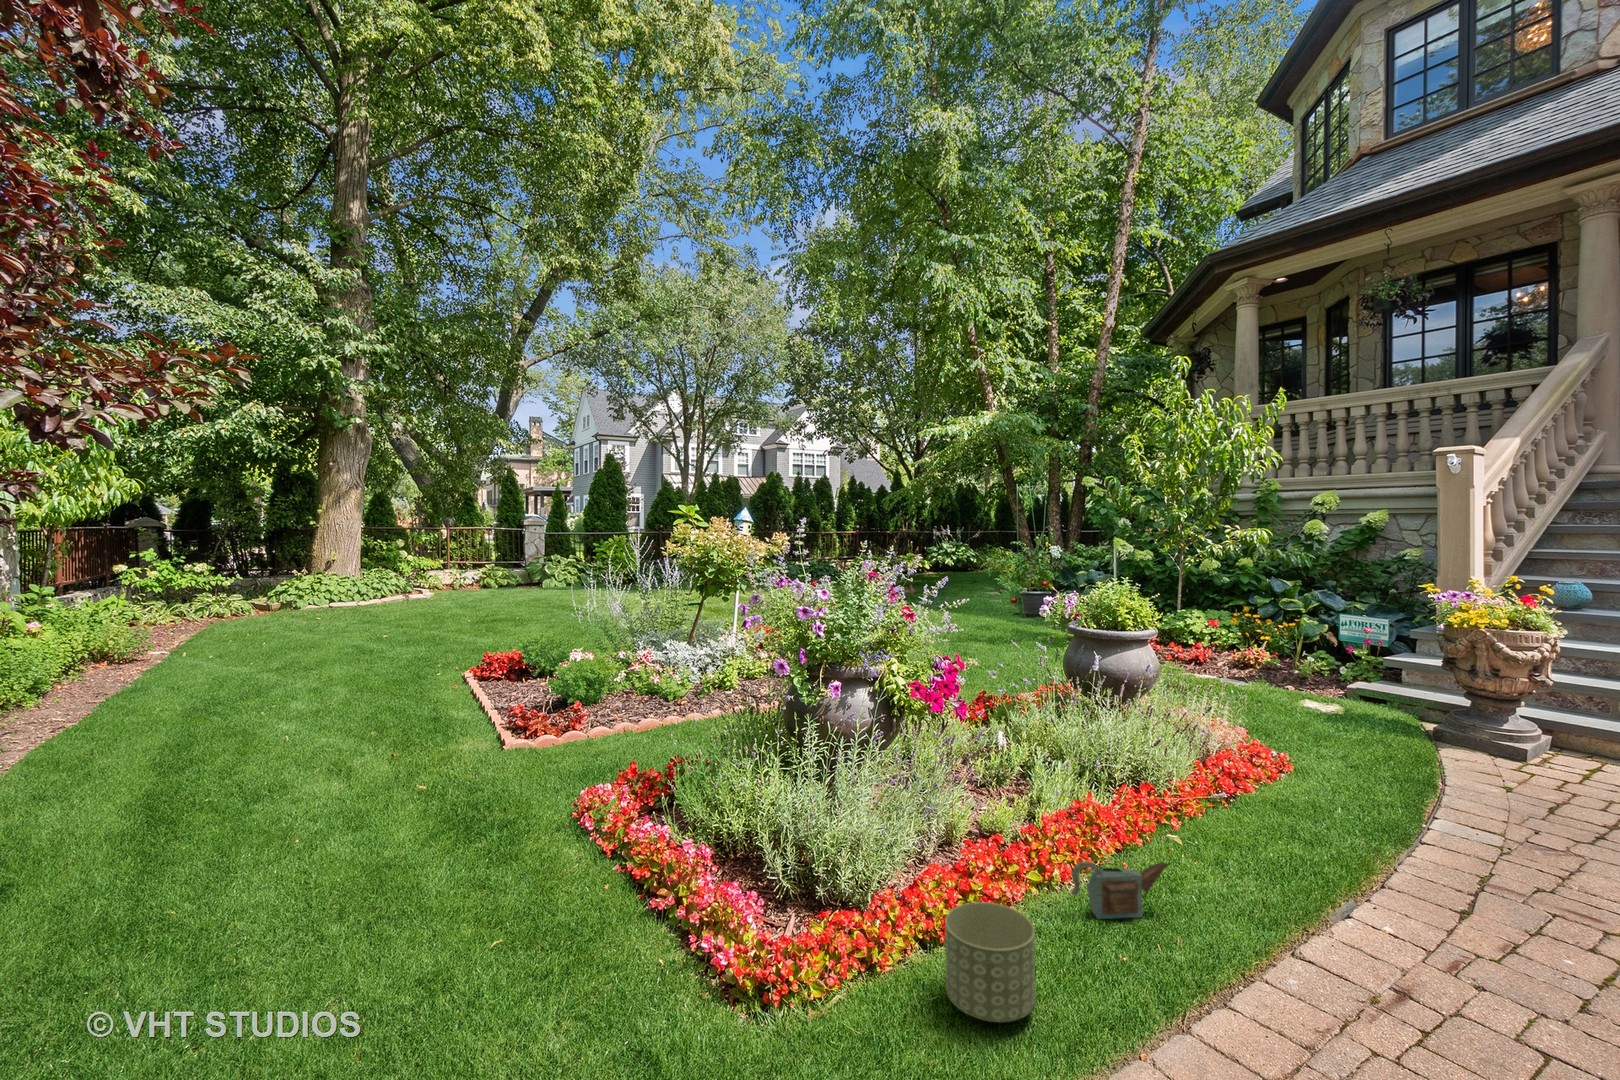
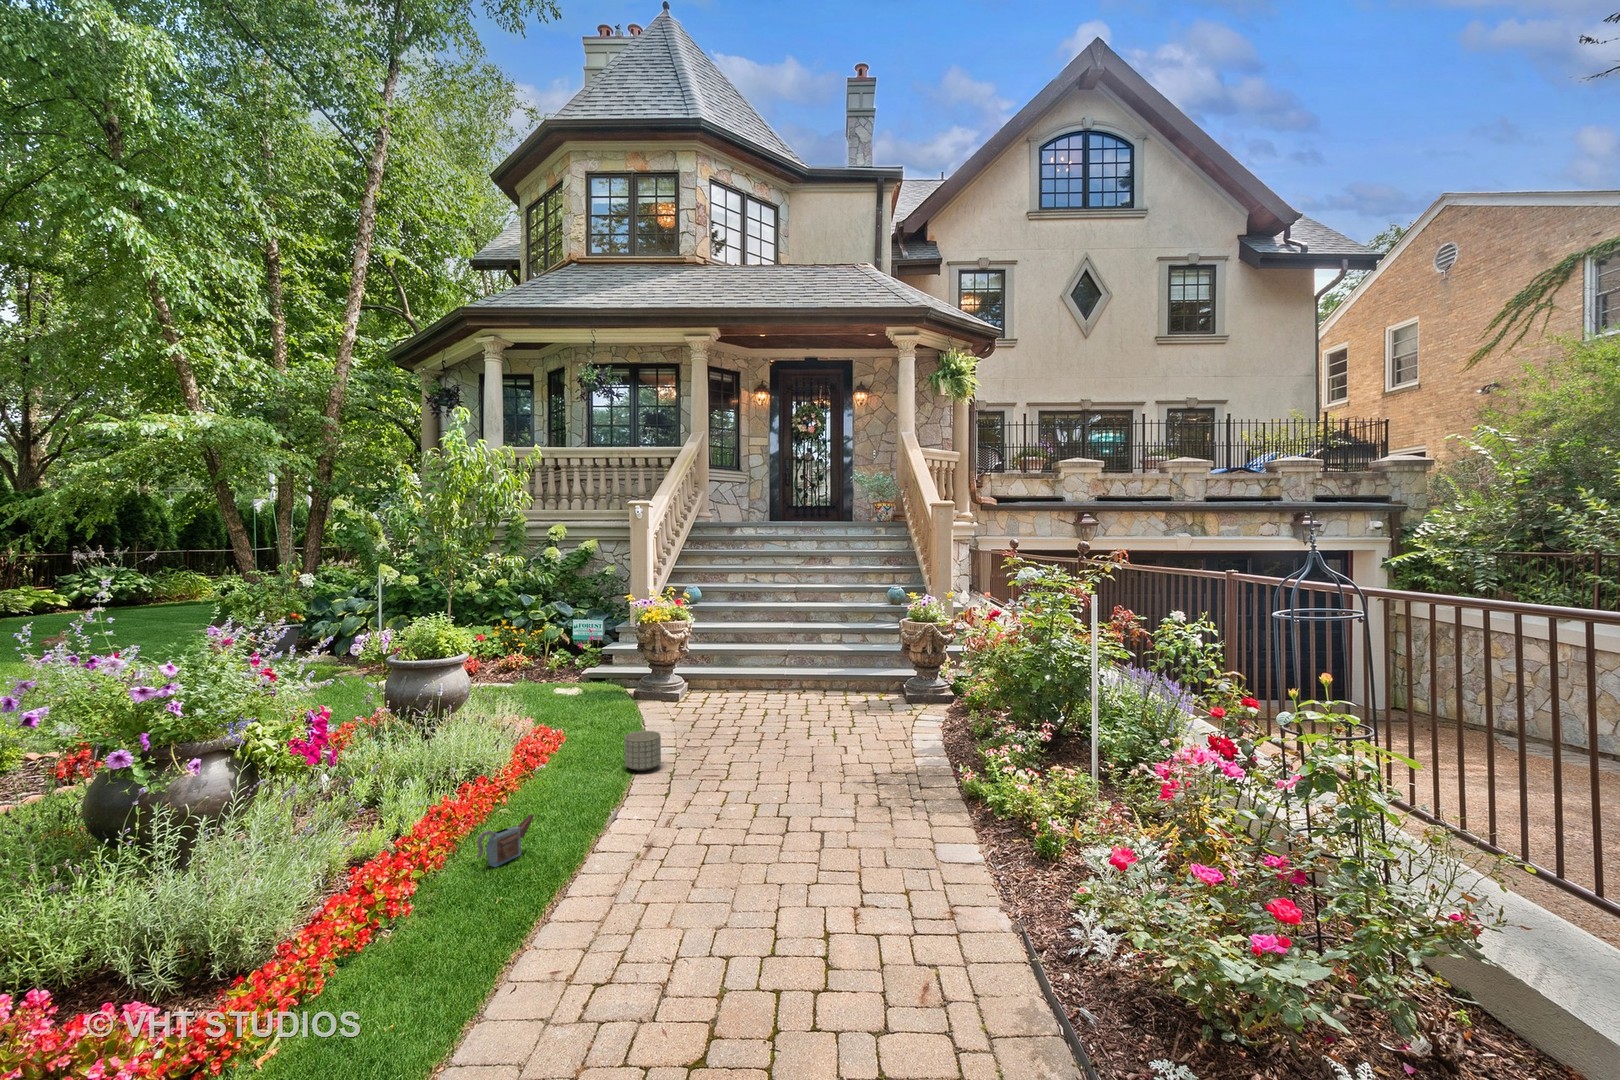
planter: present [945,902,1035,1022] -> present [625,731,661,771]

